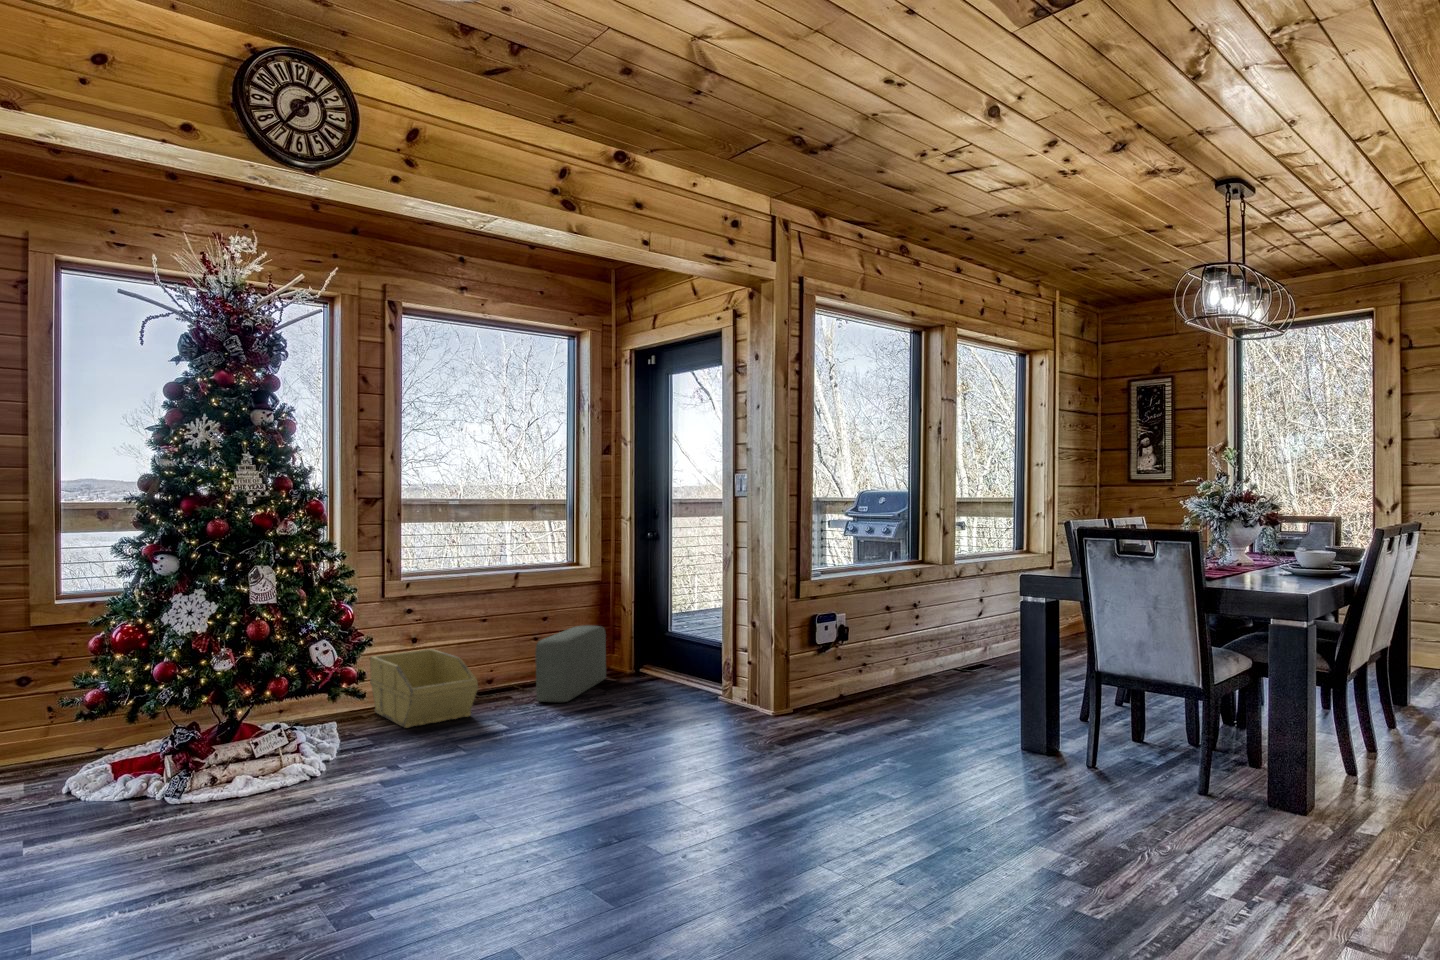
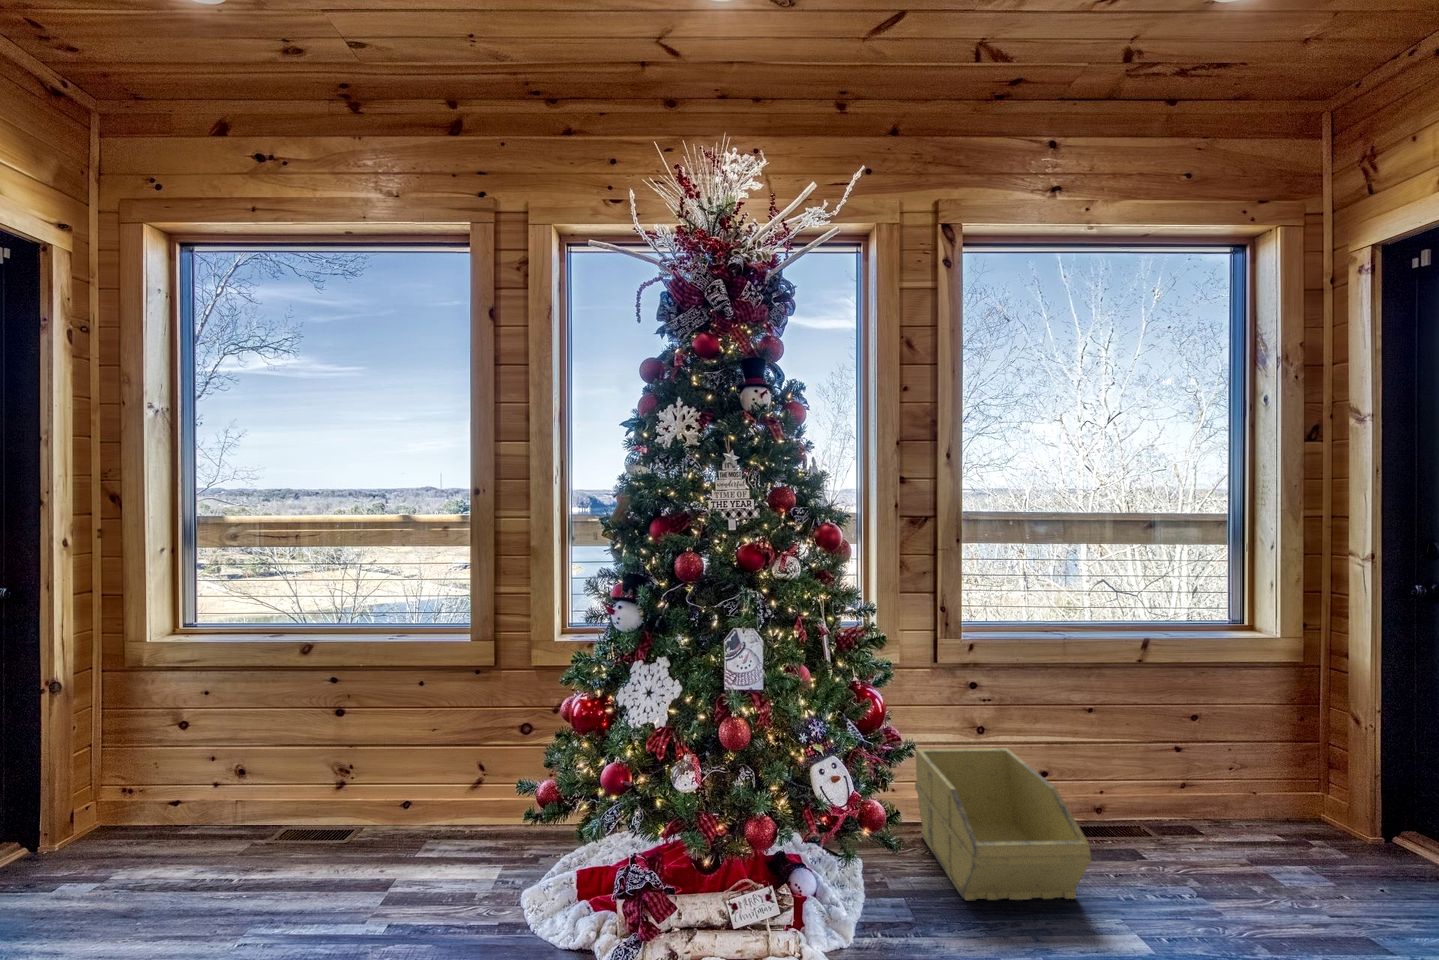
pouf: present [535,625,606,702] -> none [1194,743,1323,909]

